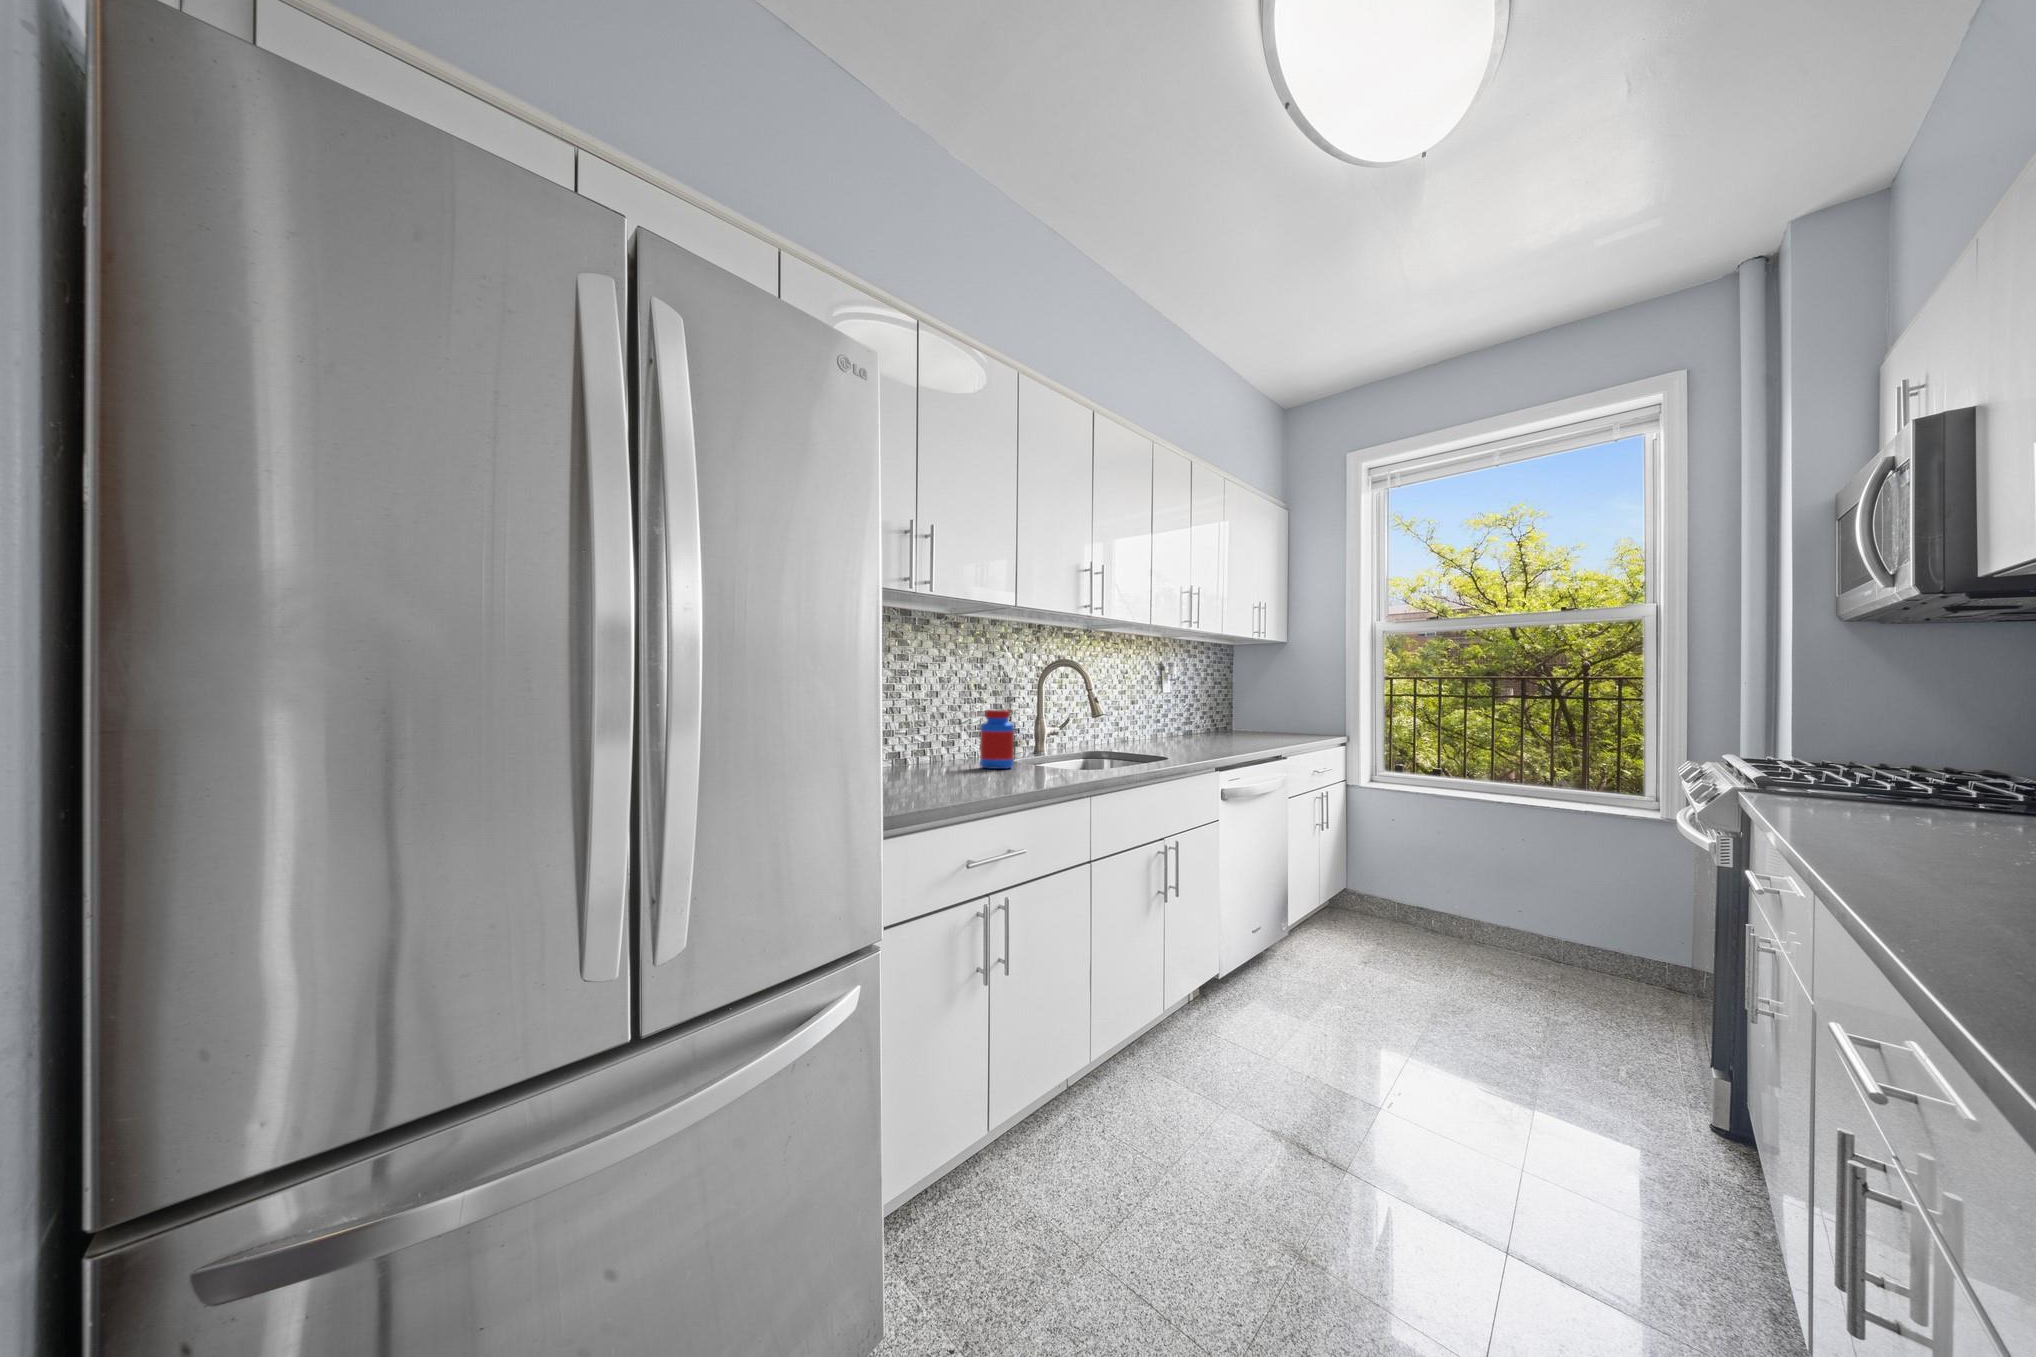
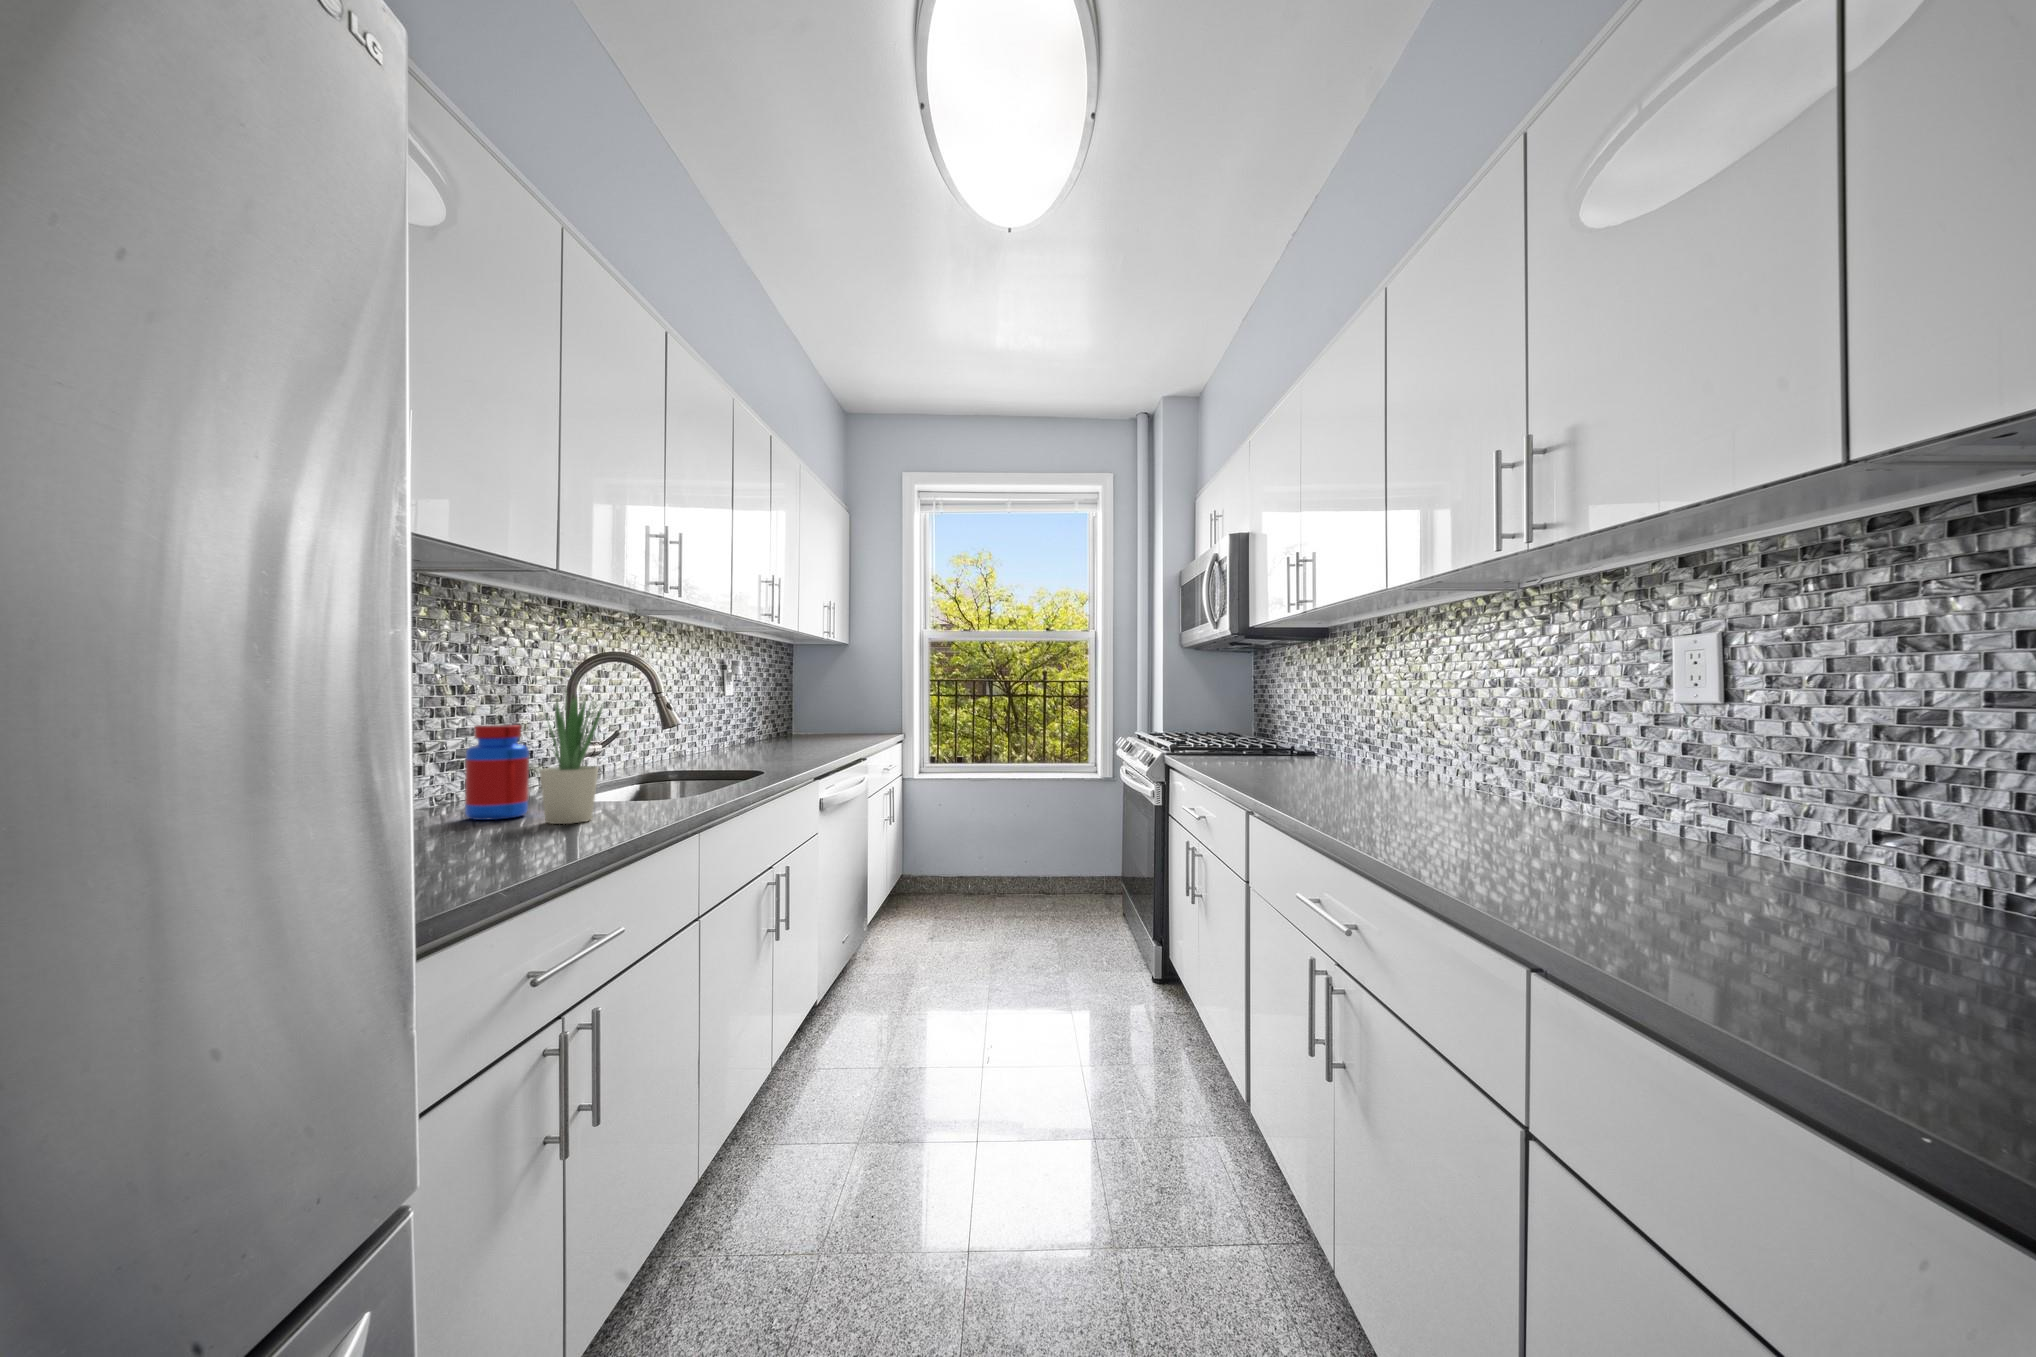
potted plant: none [1019,678,1056,773] -> present [540,695,603,824]

